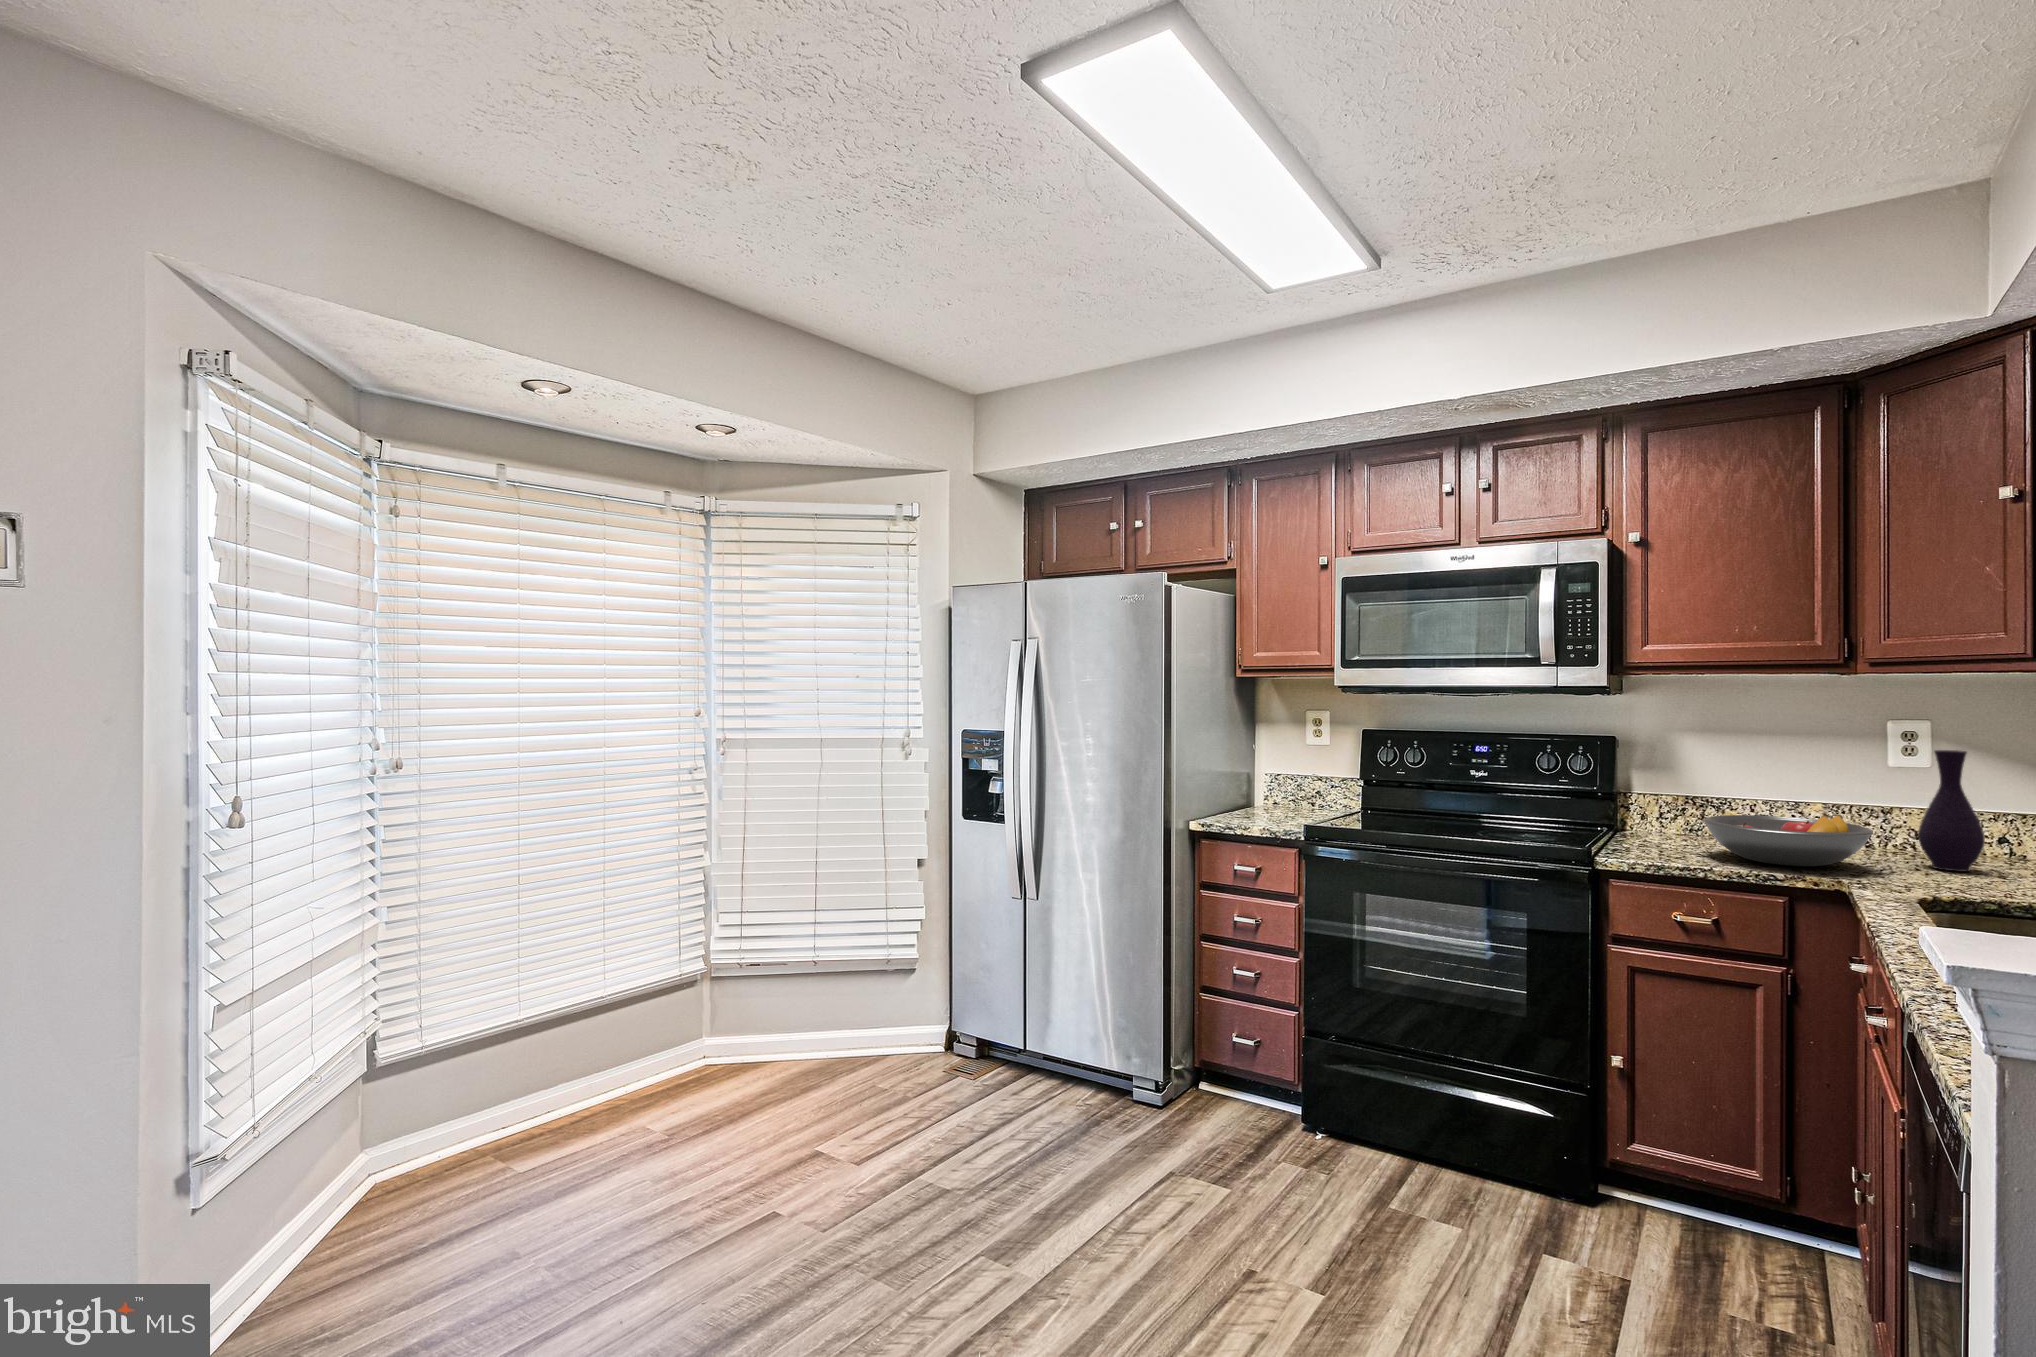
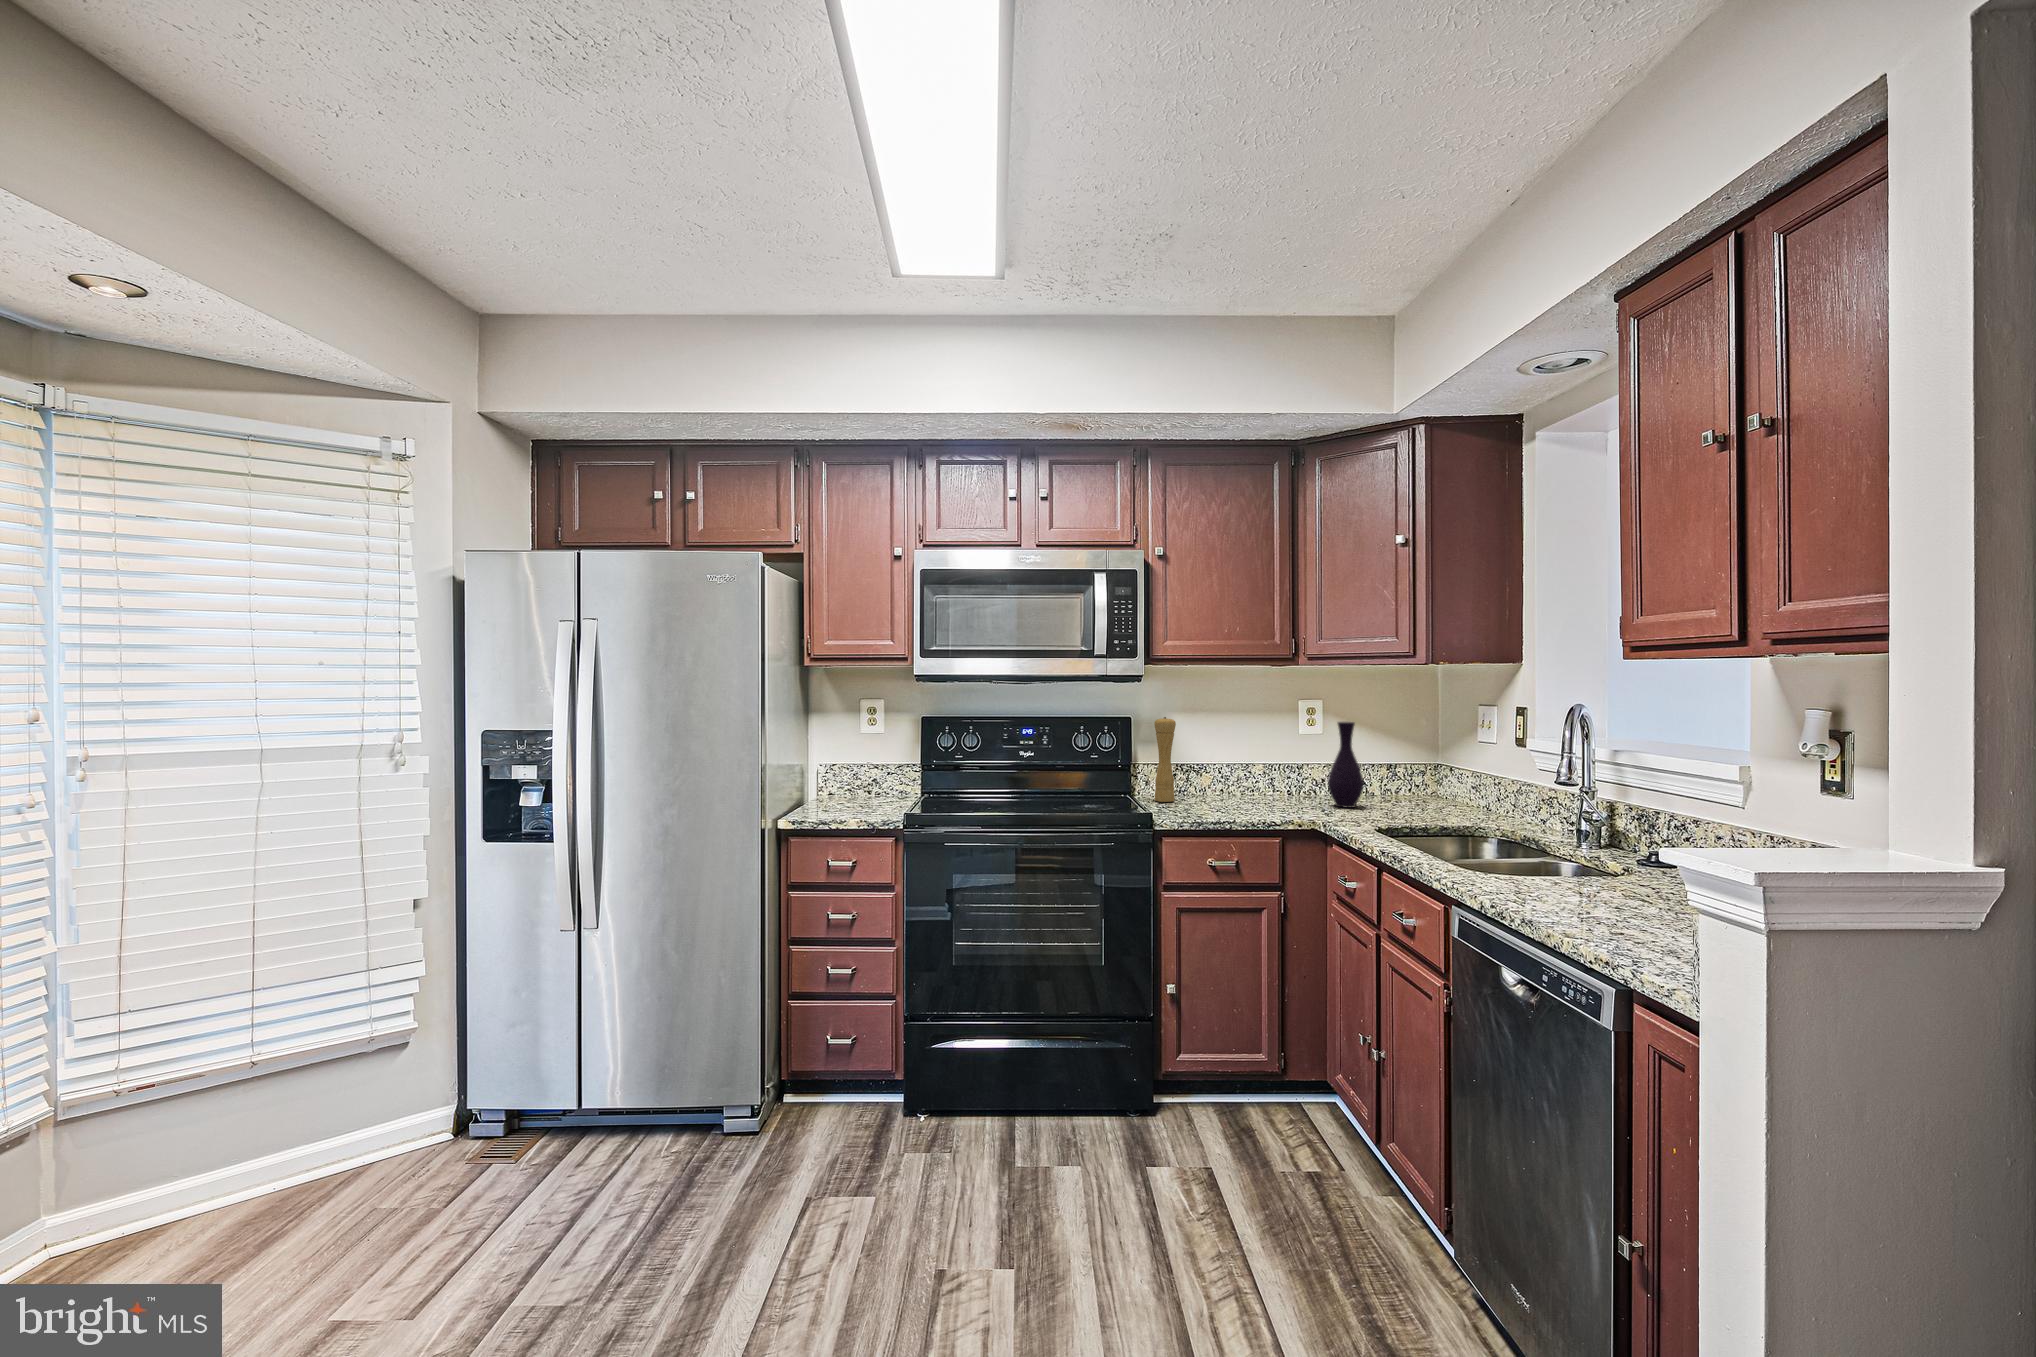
pepper mill: none [1636,736,1666,840] -> present [1154,717,1176,802]
fruit bowl: present [1703,815,1873,866] -> none [1212,773,1317,814]

